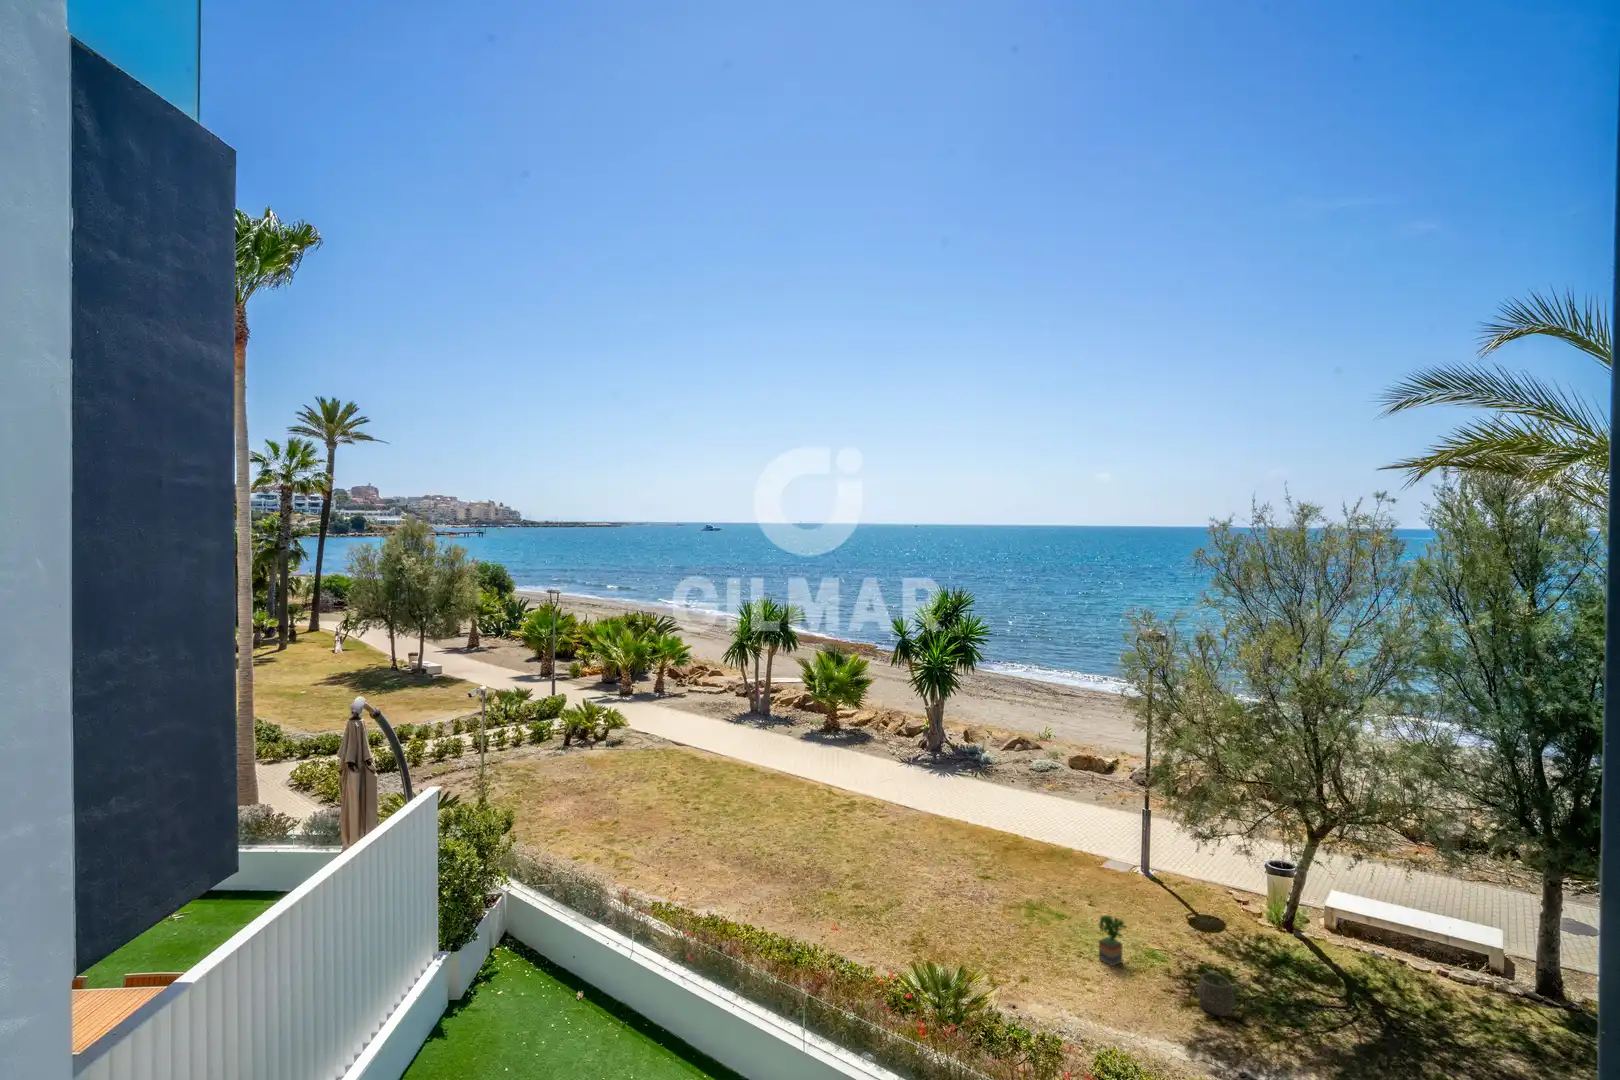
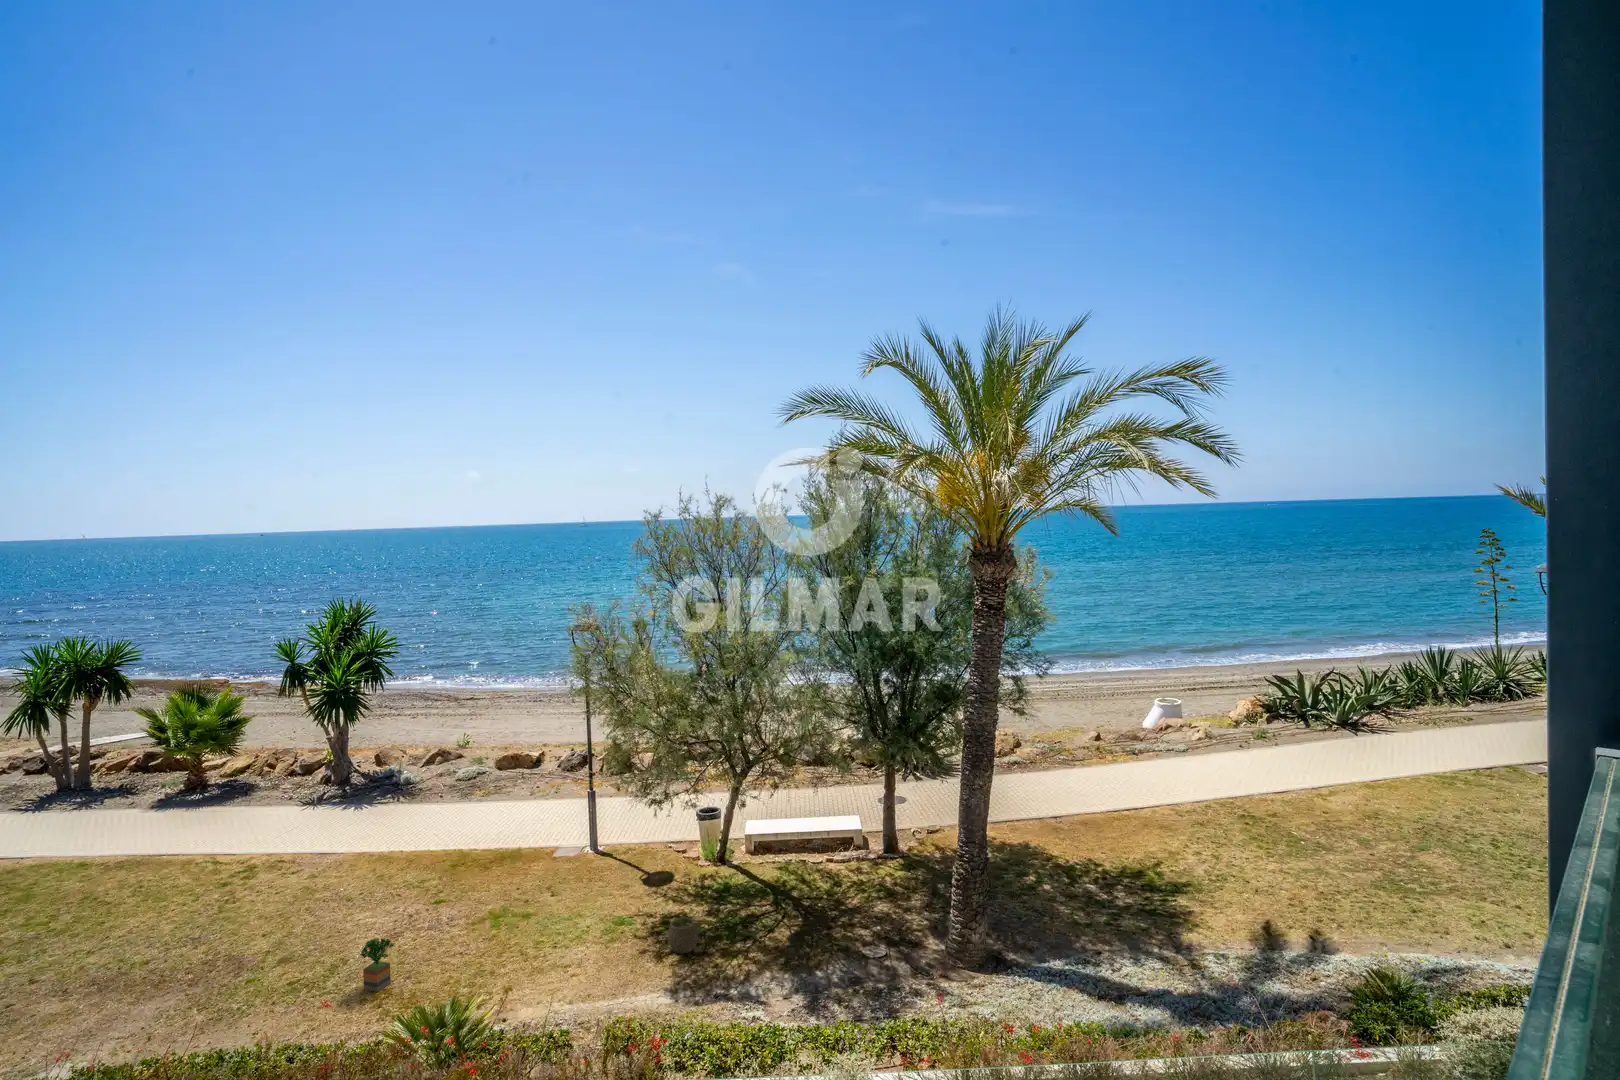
potted tree: present [1098,915,1127,966] -> present [361,938,394,992]

